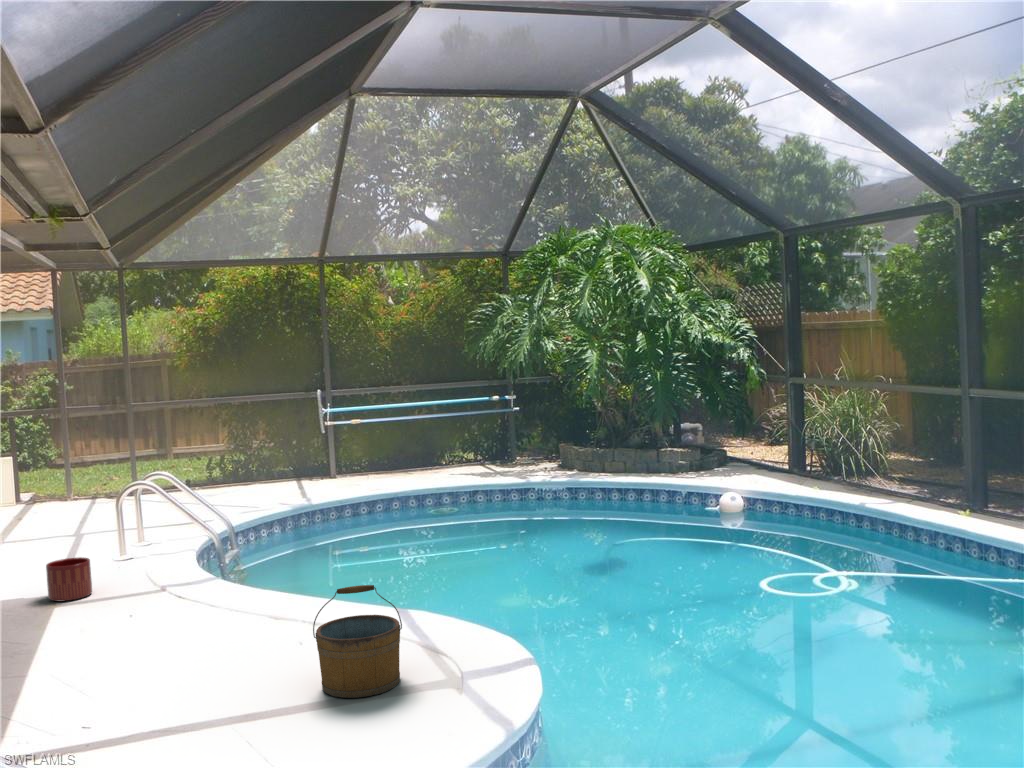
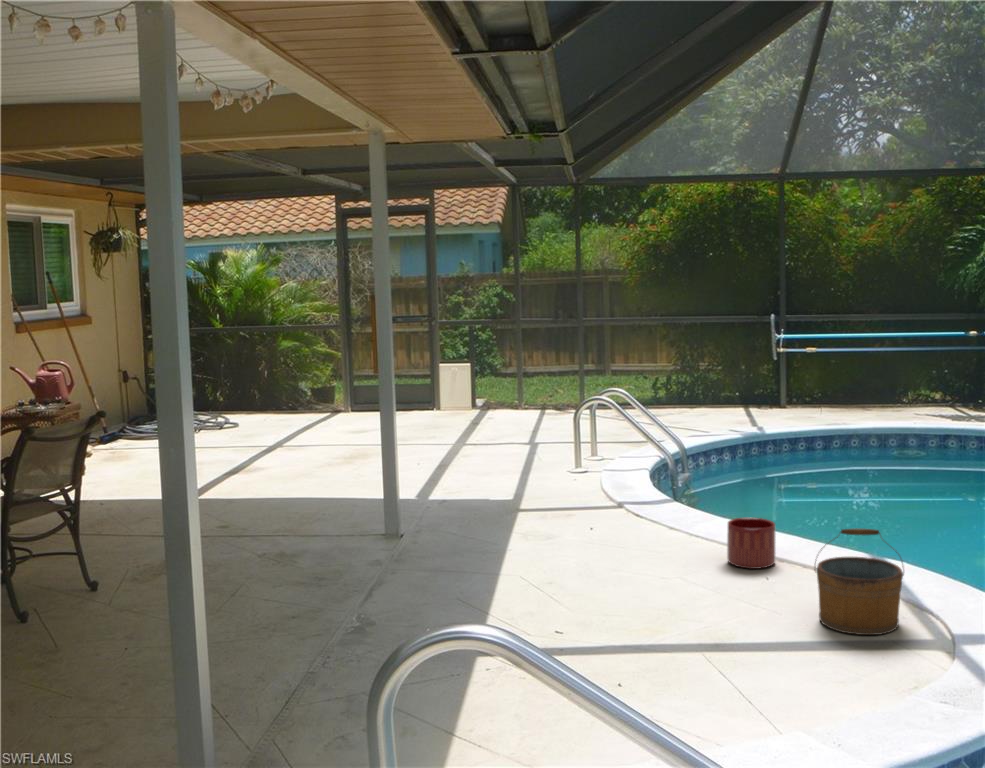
planter: present [46,557,92,601] -> present [727,517,776,569]

